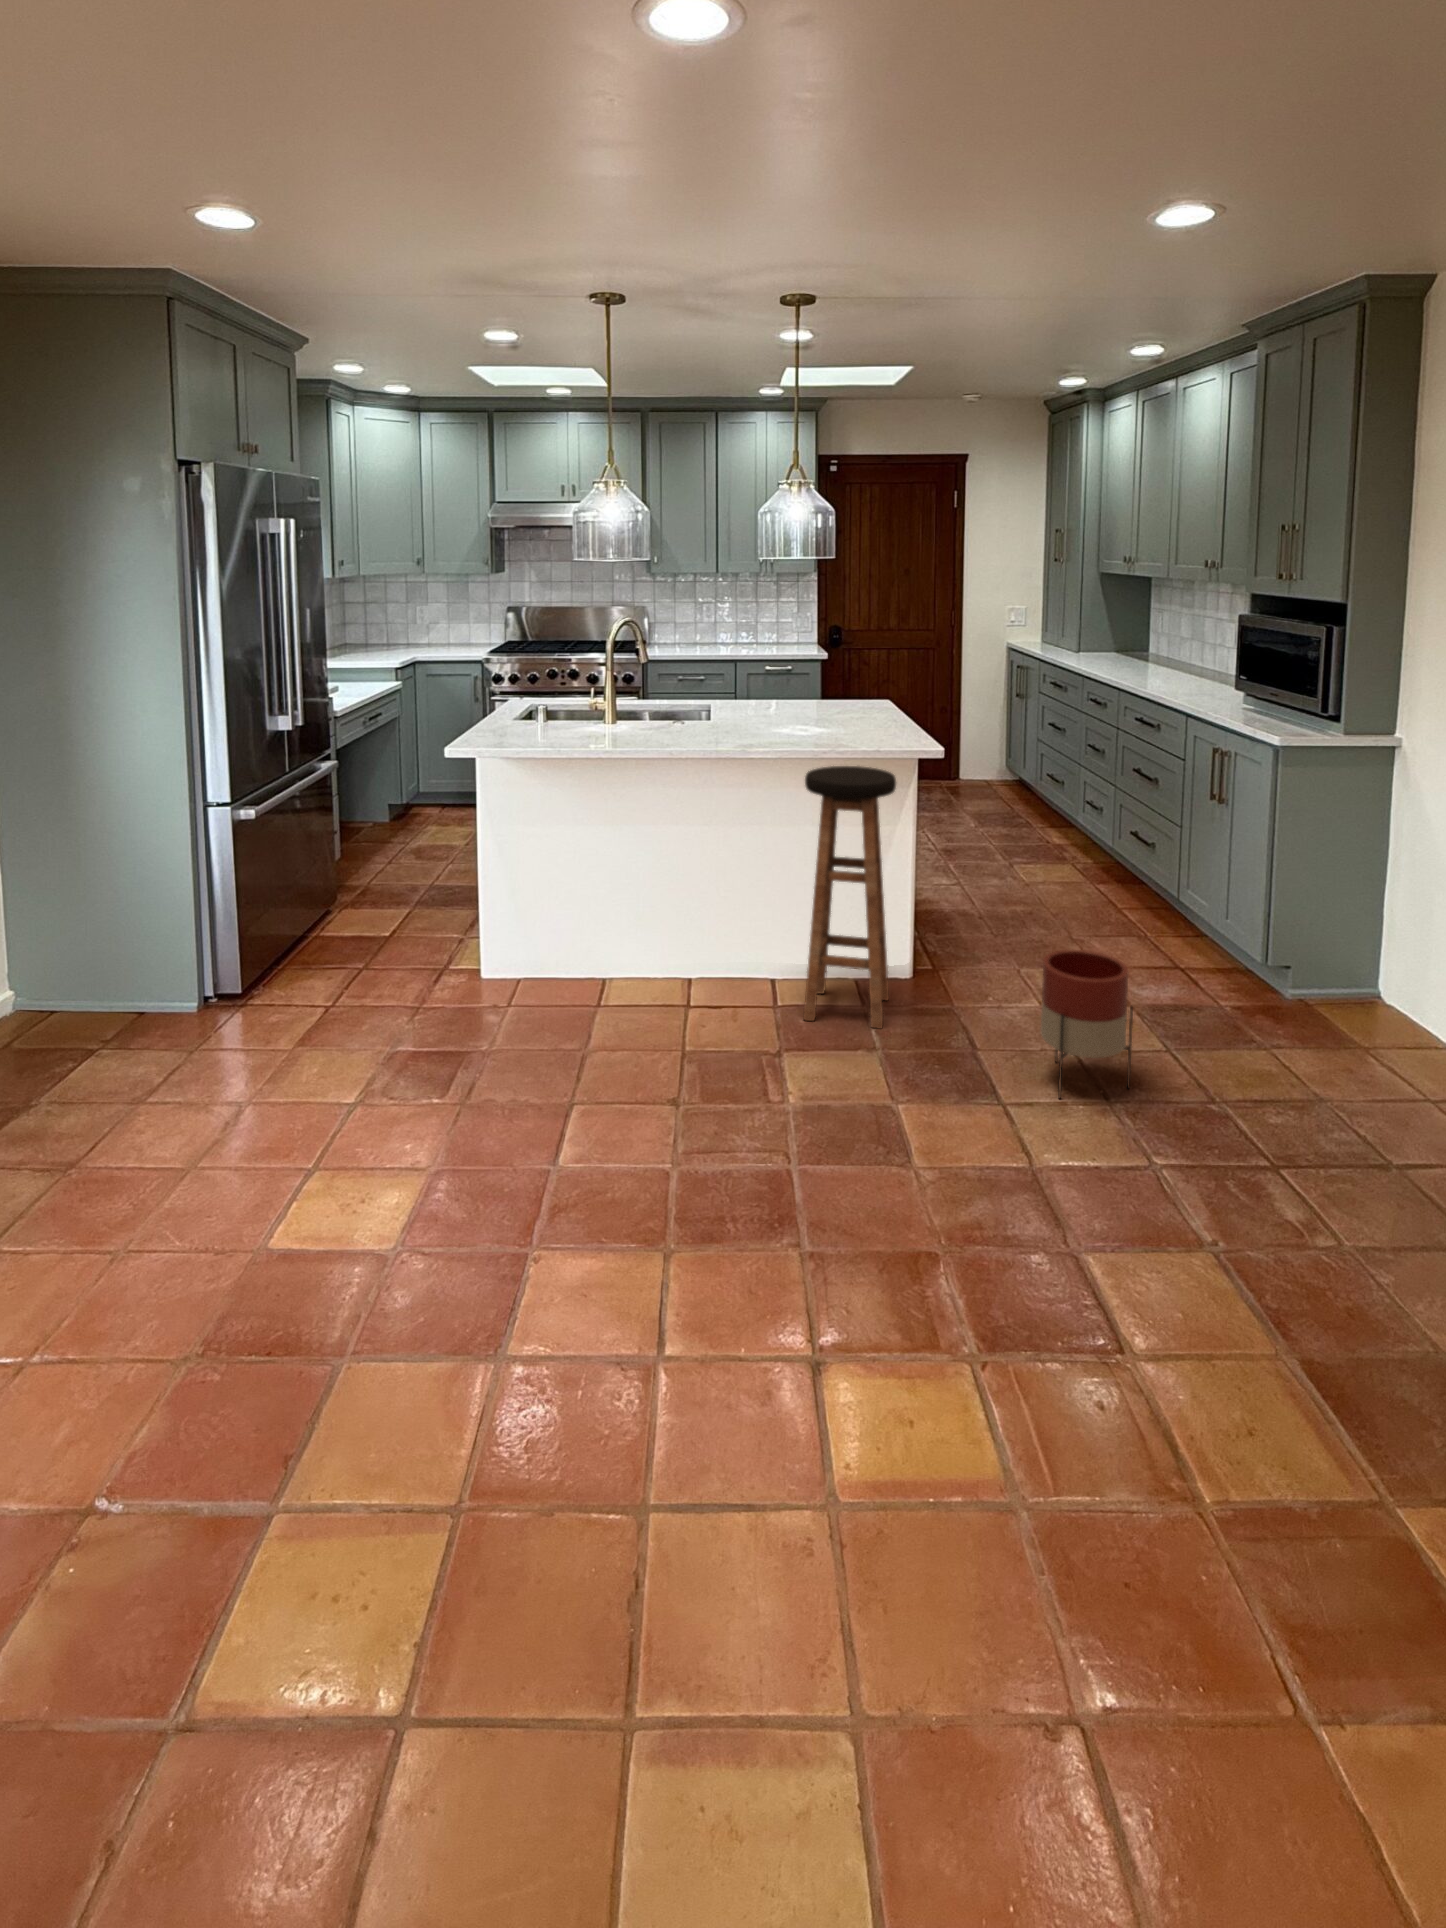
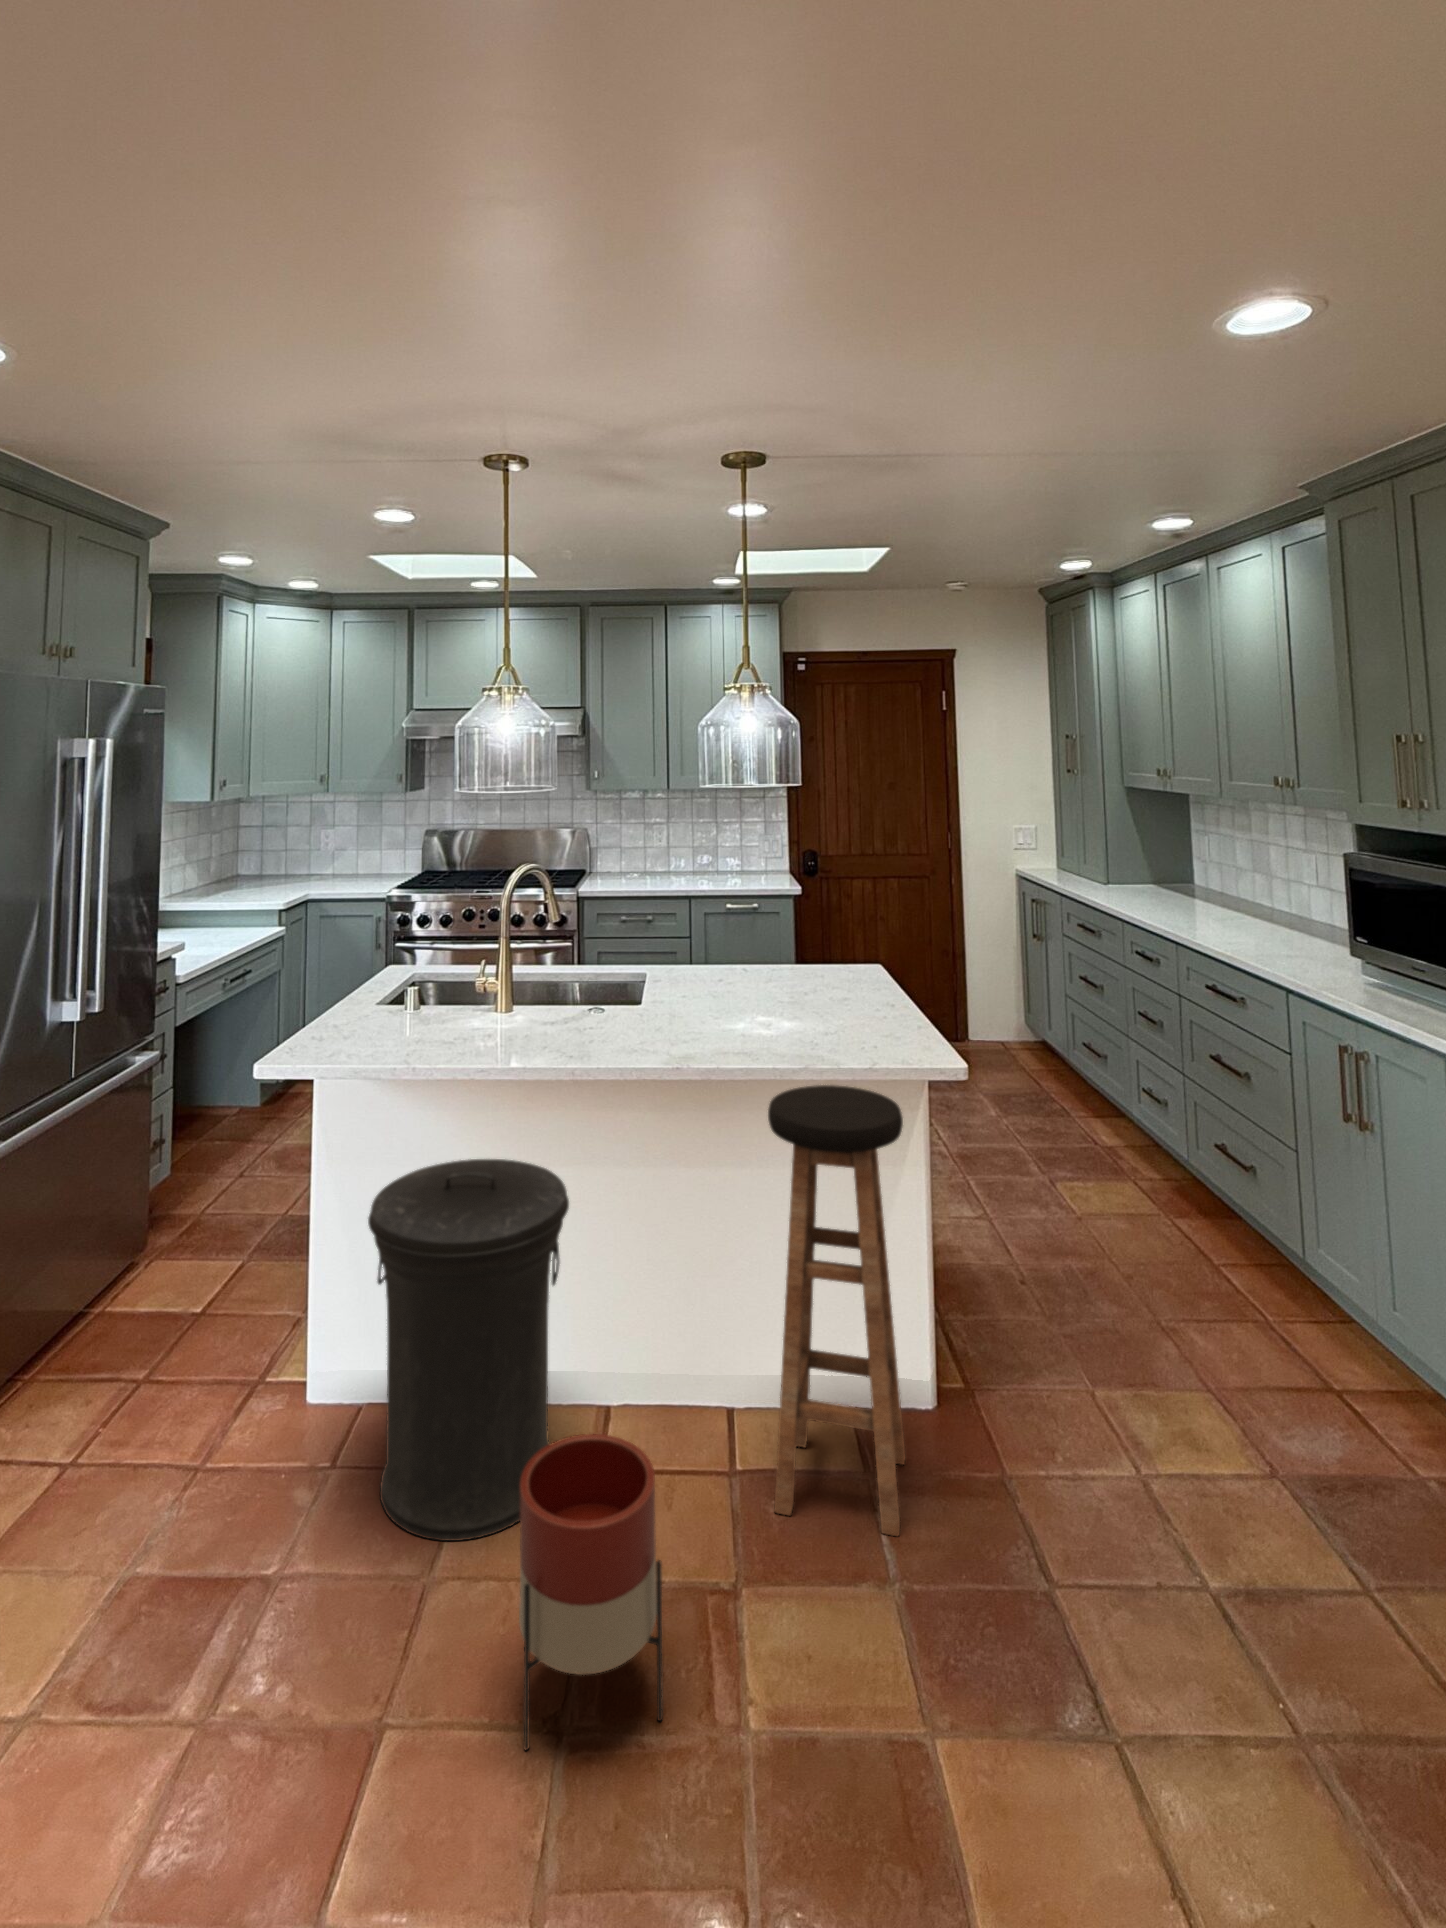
trash can: none [533,818,668,1033] -> present [368,1159,569,1541]
planter: present [1041,950,1133,1098] -> present [519,1434,663,1750]

